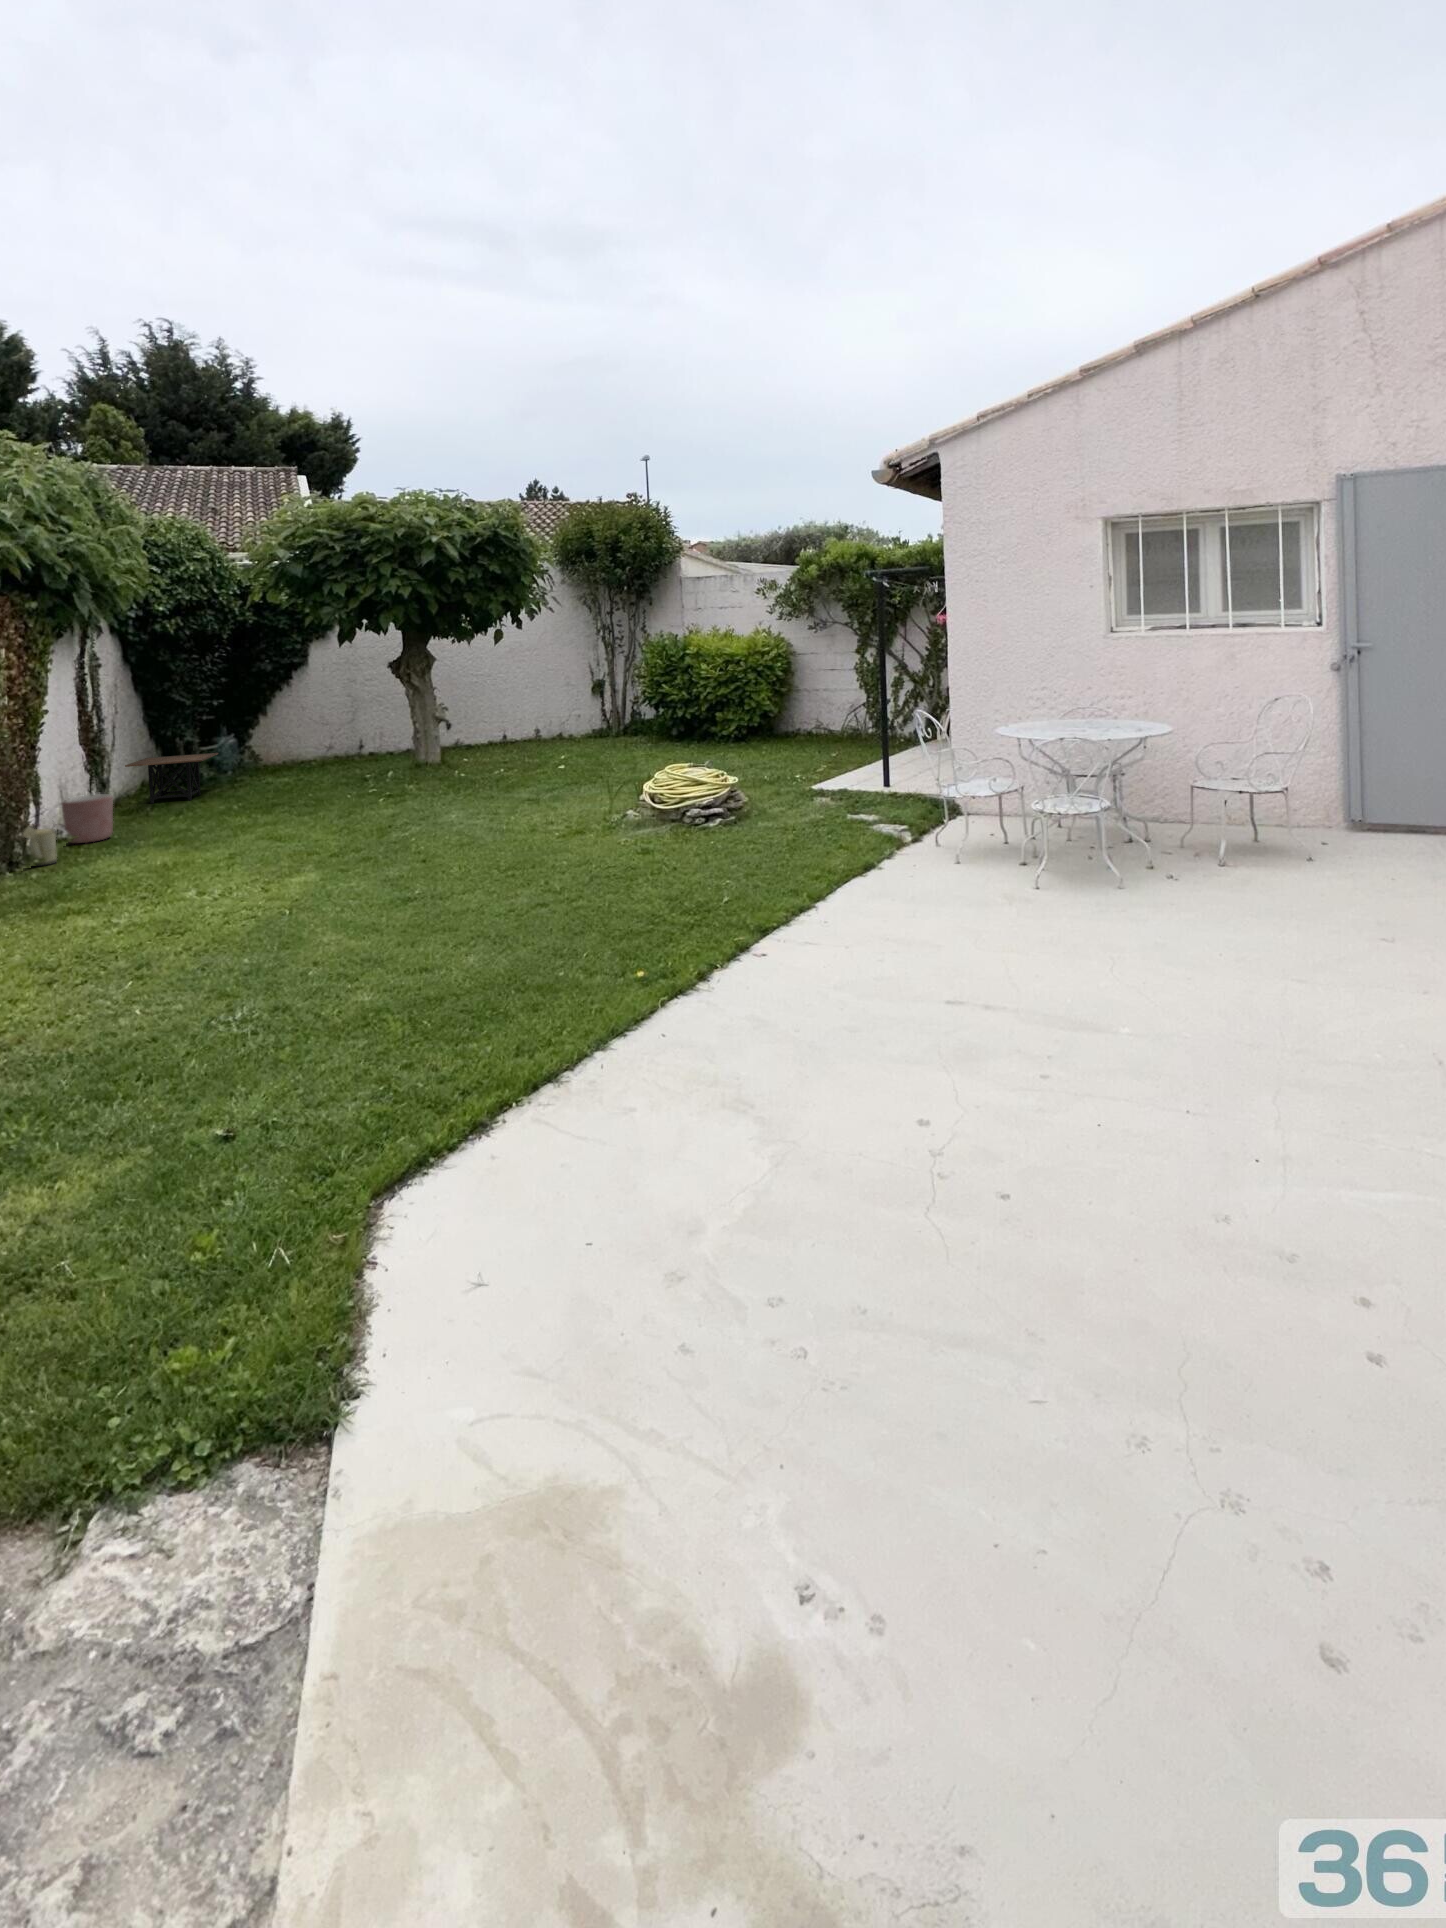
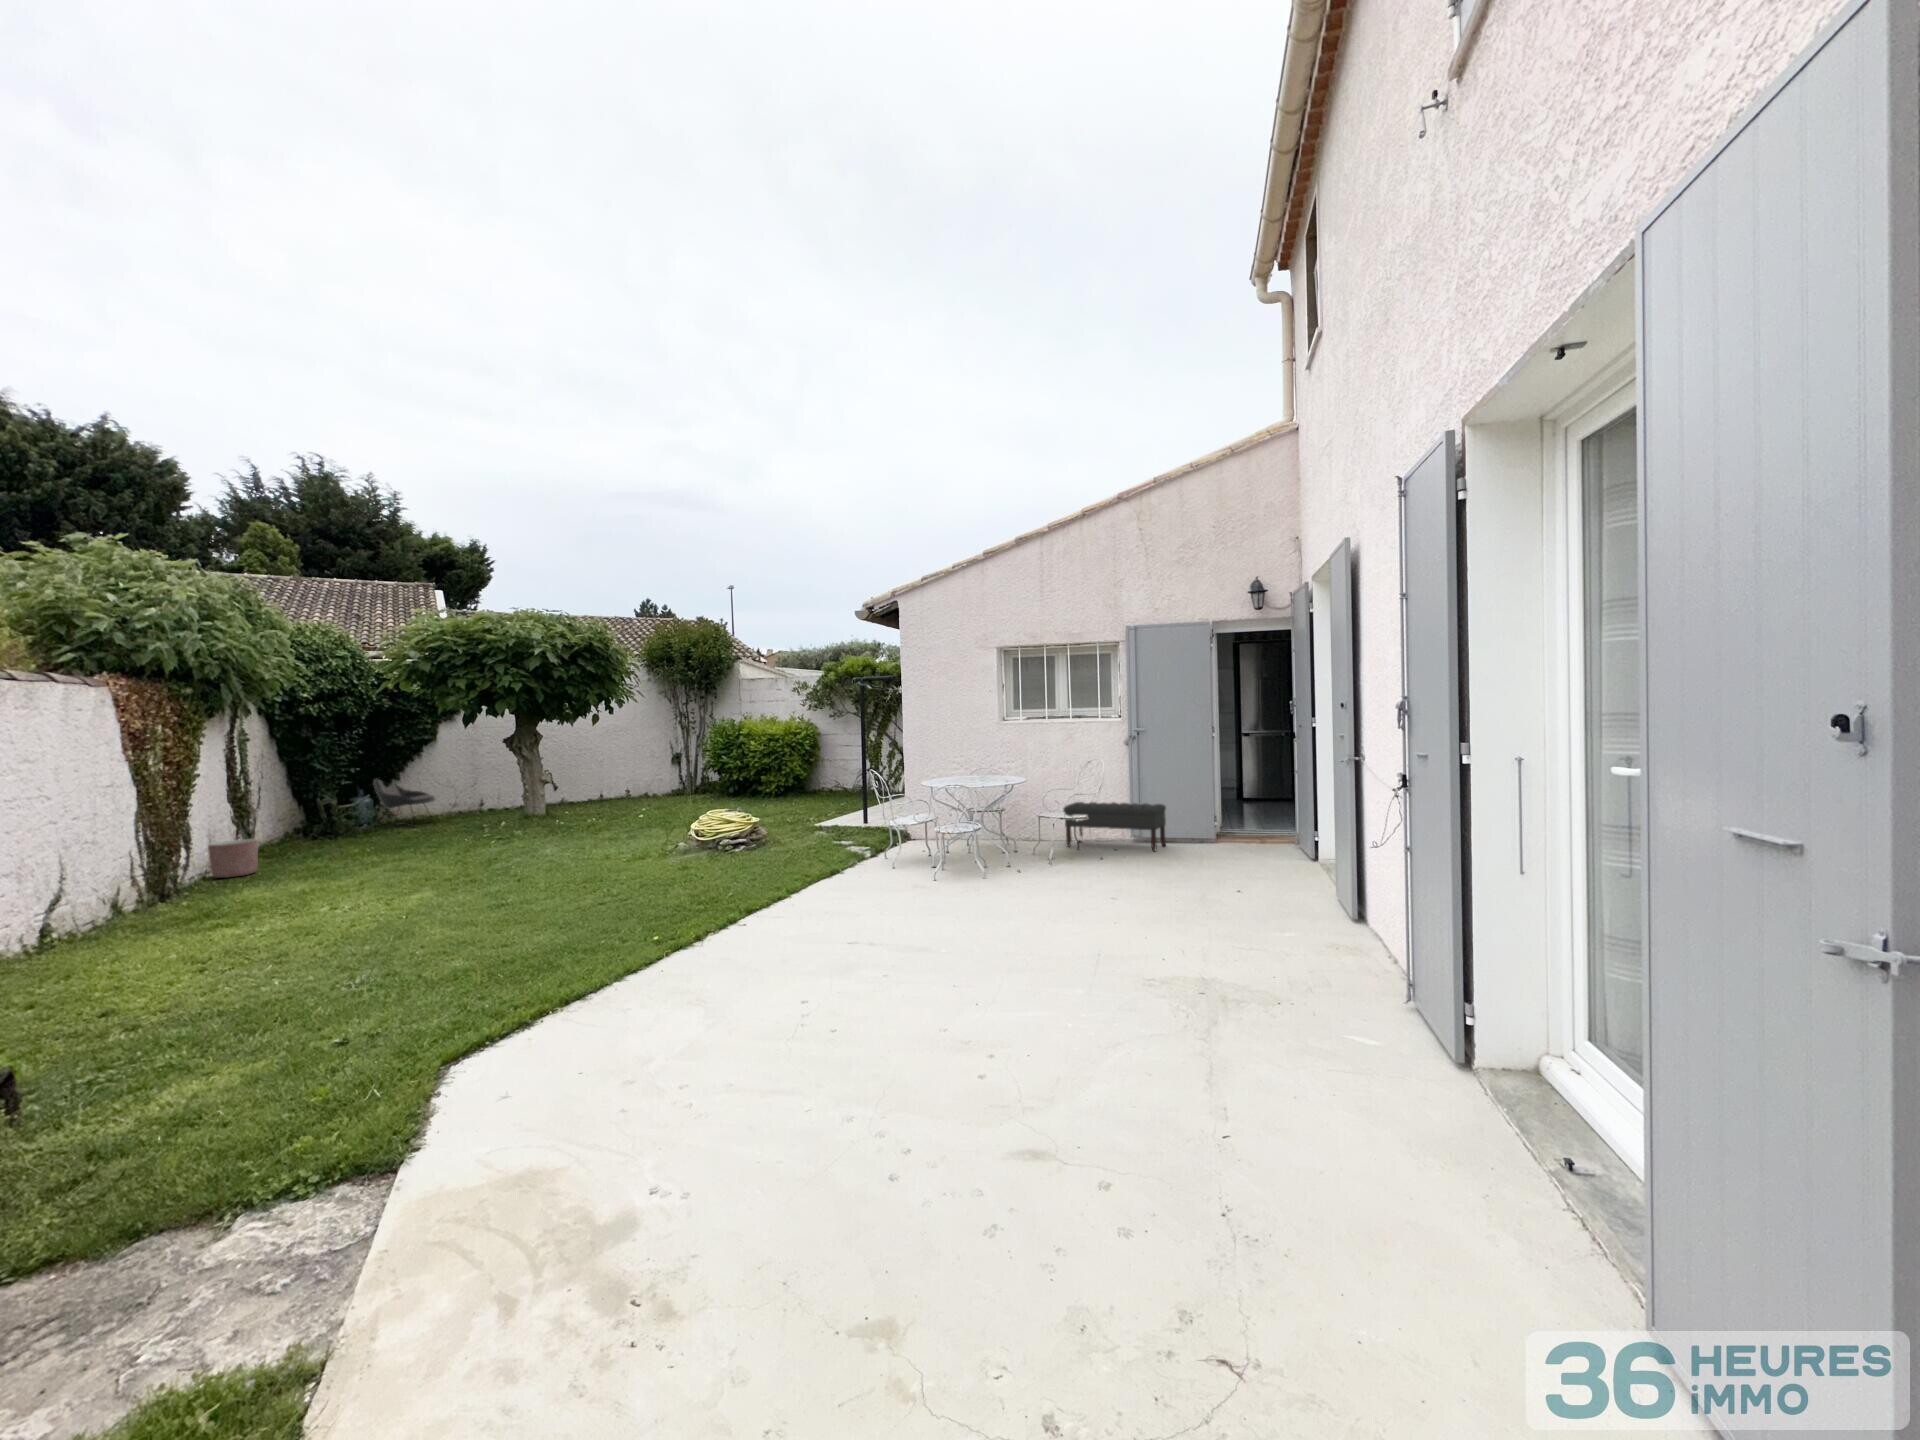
lounge chair: none [238,713,309,780] -> present [373,779,435,829]
side table: present [125,753,218,803] -> none [270,808,355,848]
bench: none [1229,764,1418,851] -> present [1063,802,1166,851]
watering can: present [23,828,57,866] -> none [176,857,206,895]

